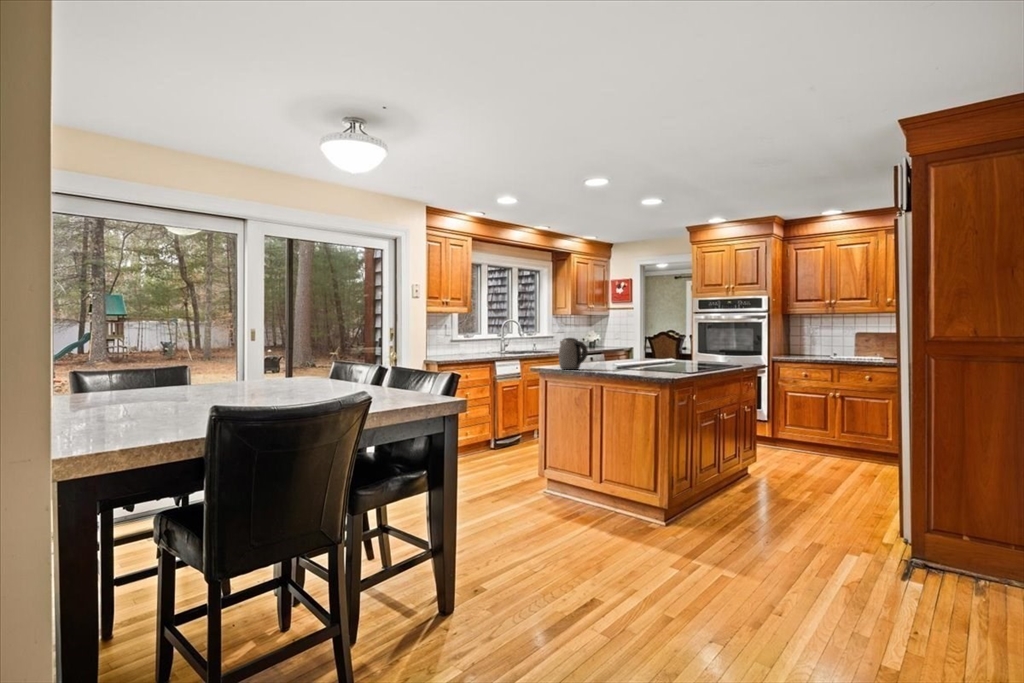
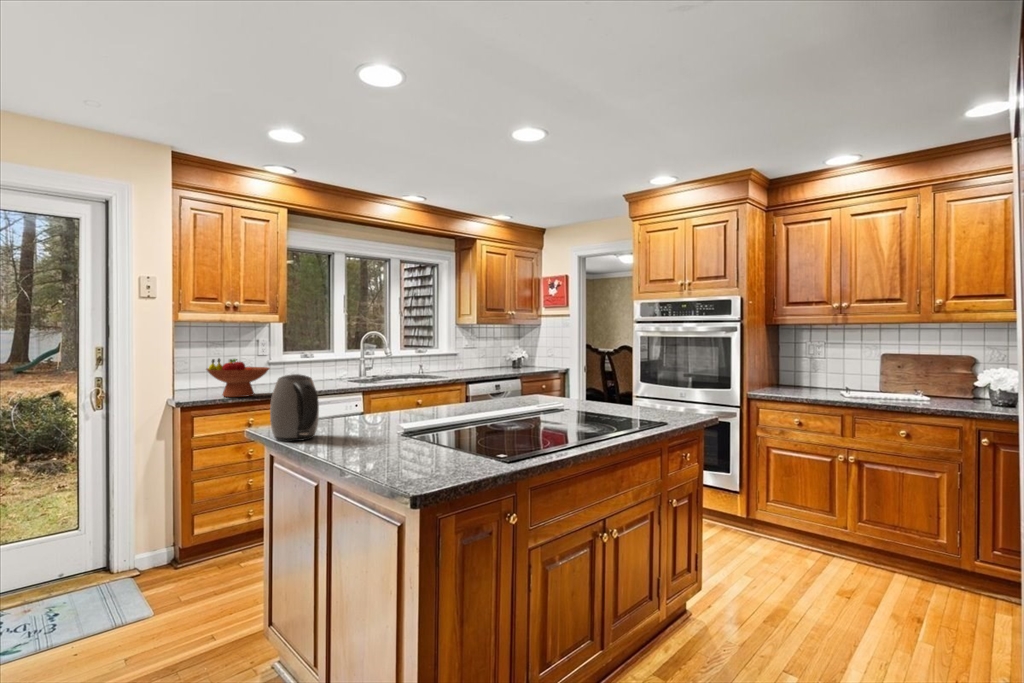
fruit bowl: none [441,335,478,360] -> present [206,359,269,397]

